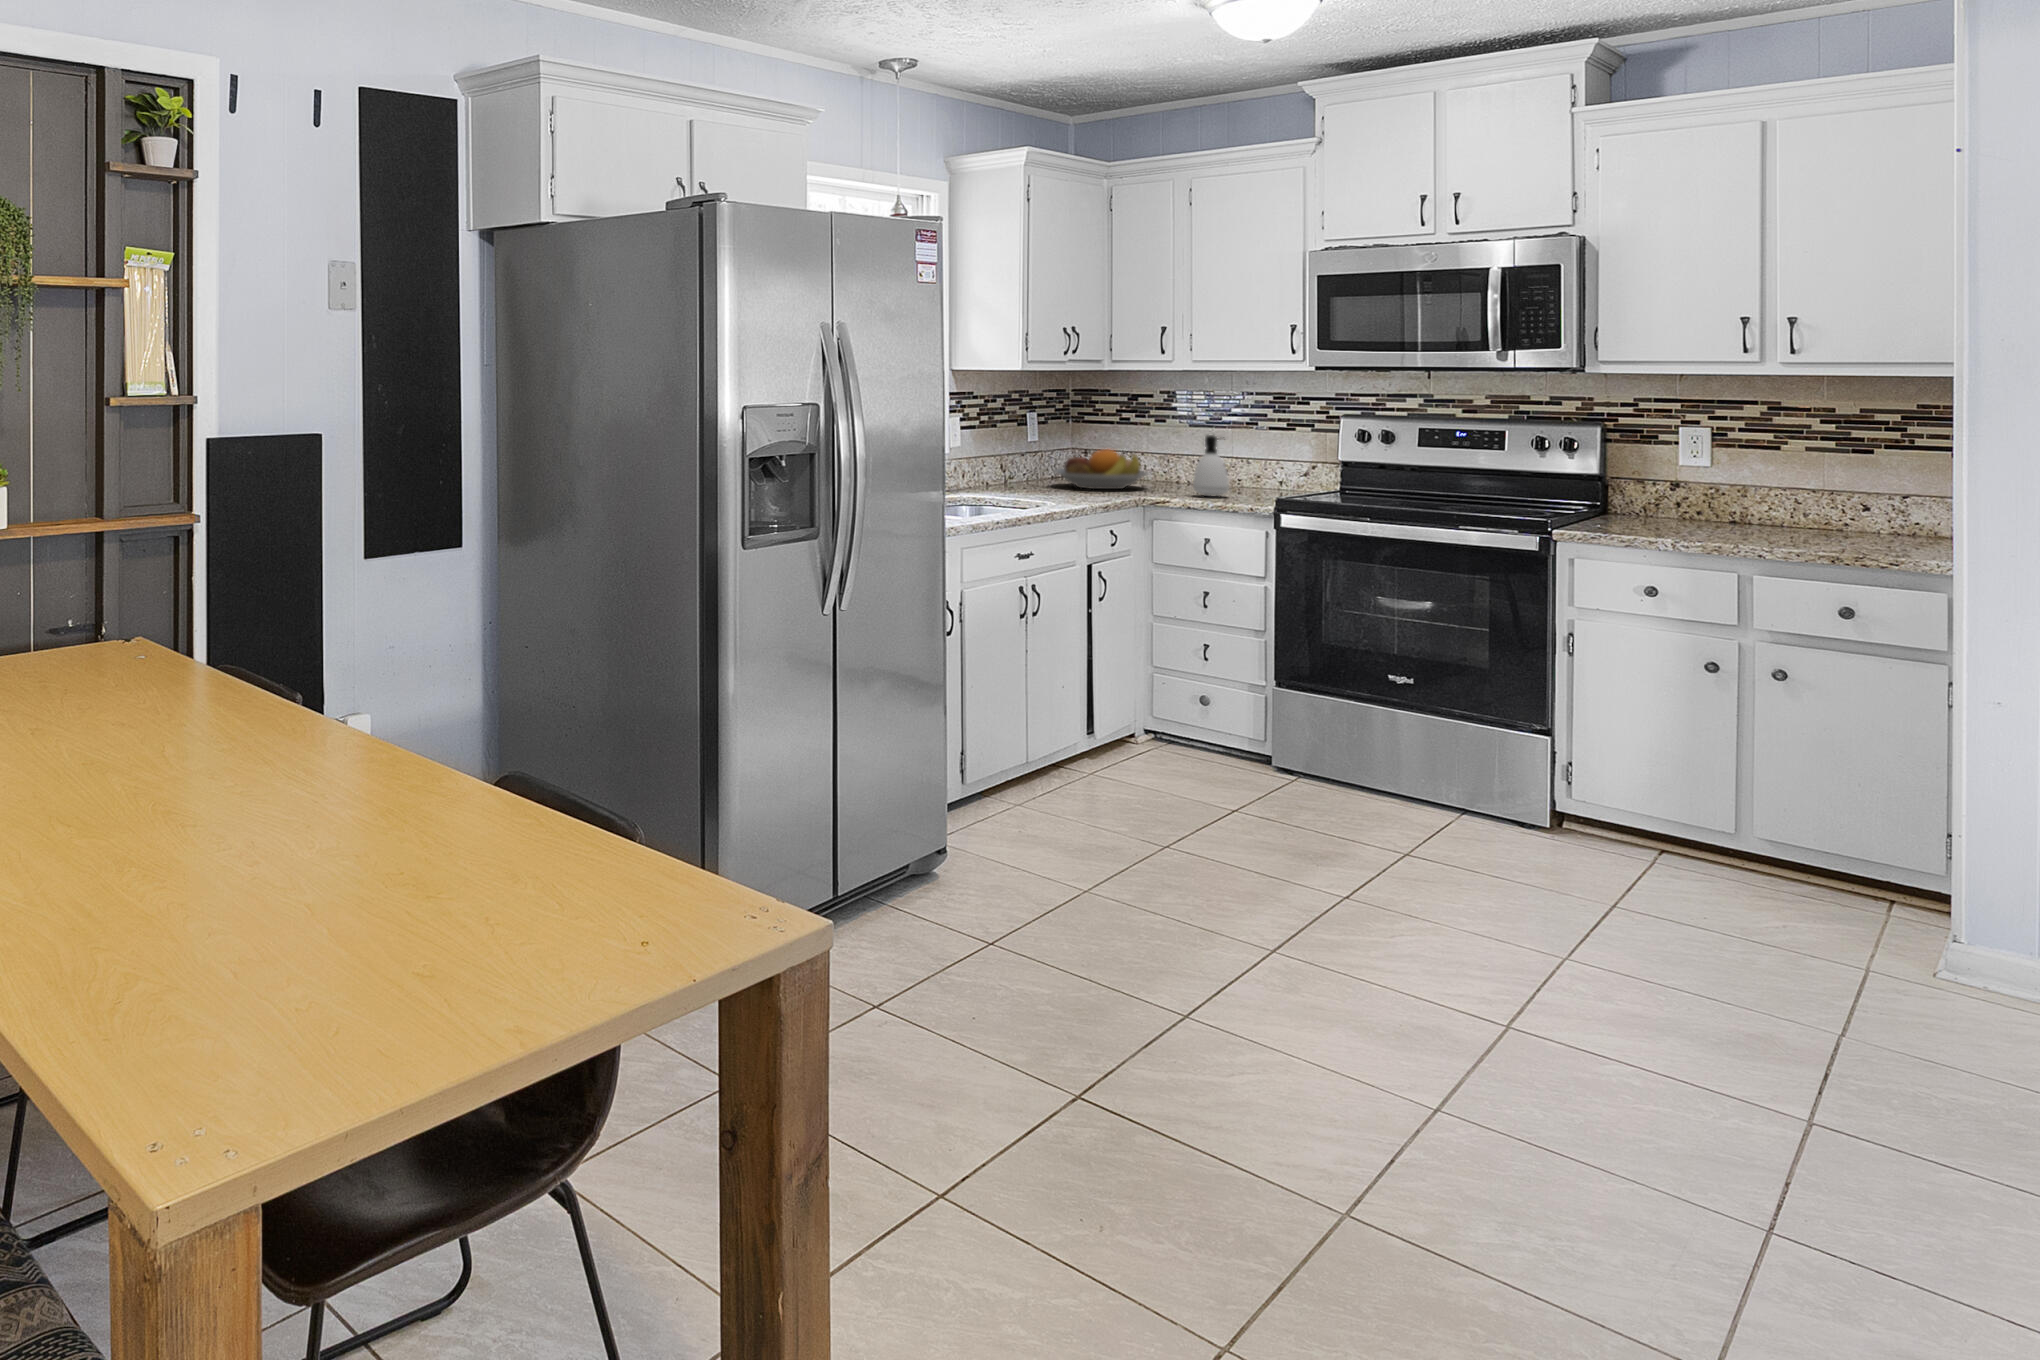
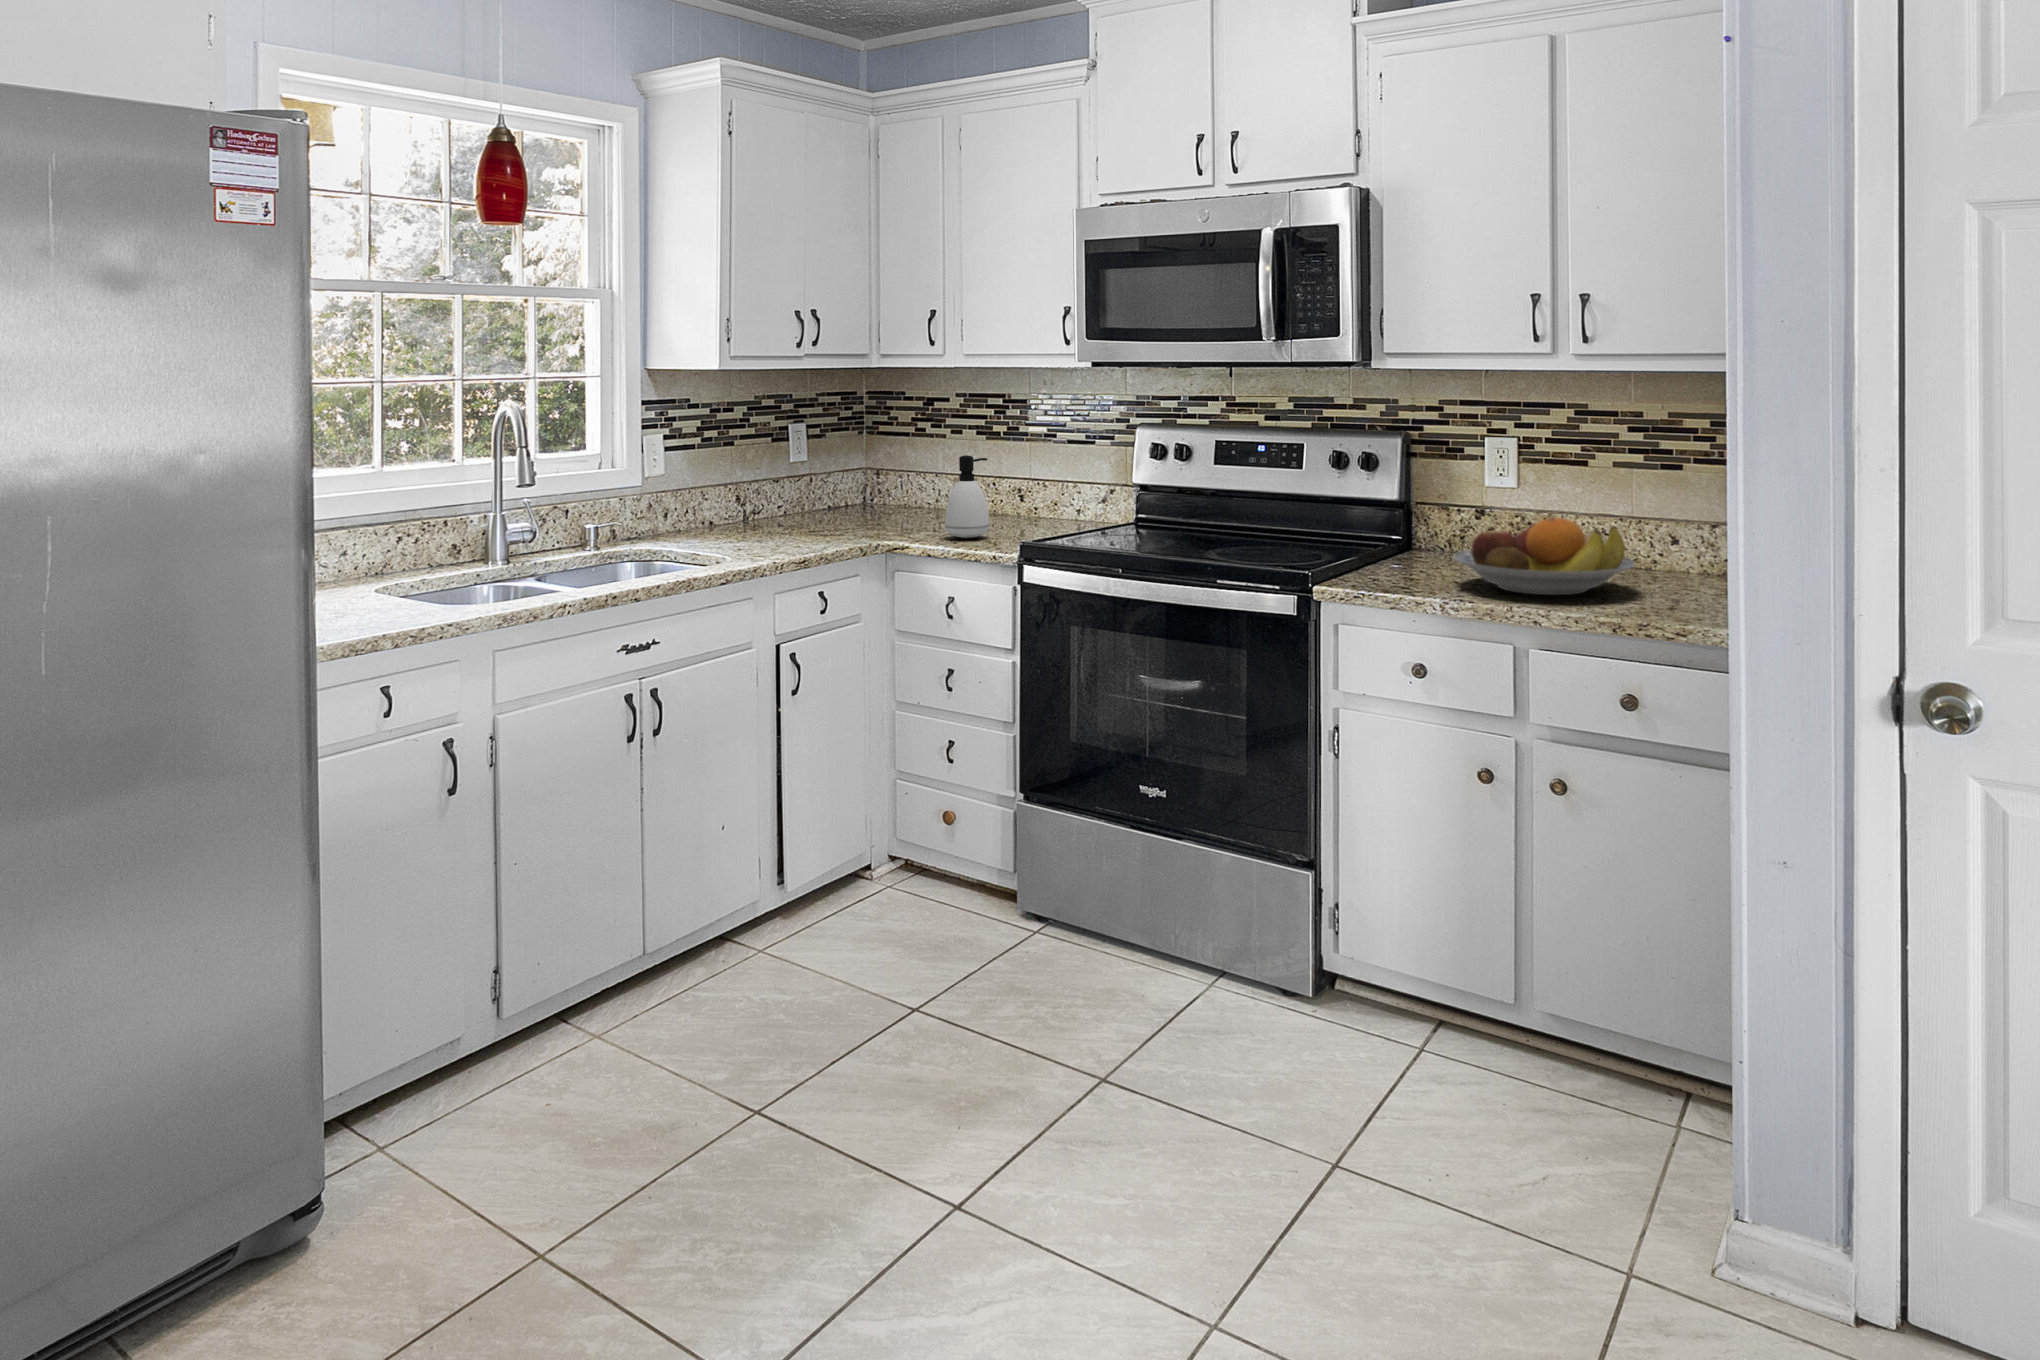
fruit bowl: present [1054,449,1149,489] -> present [1453,518,1635,595]

